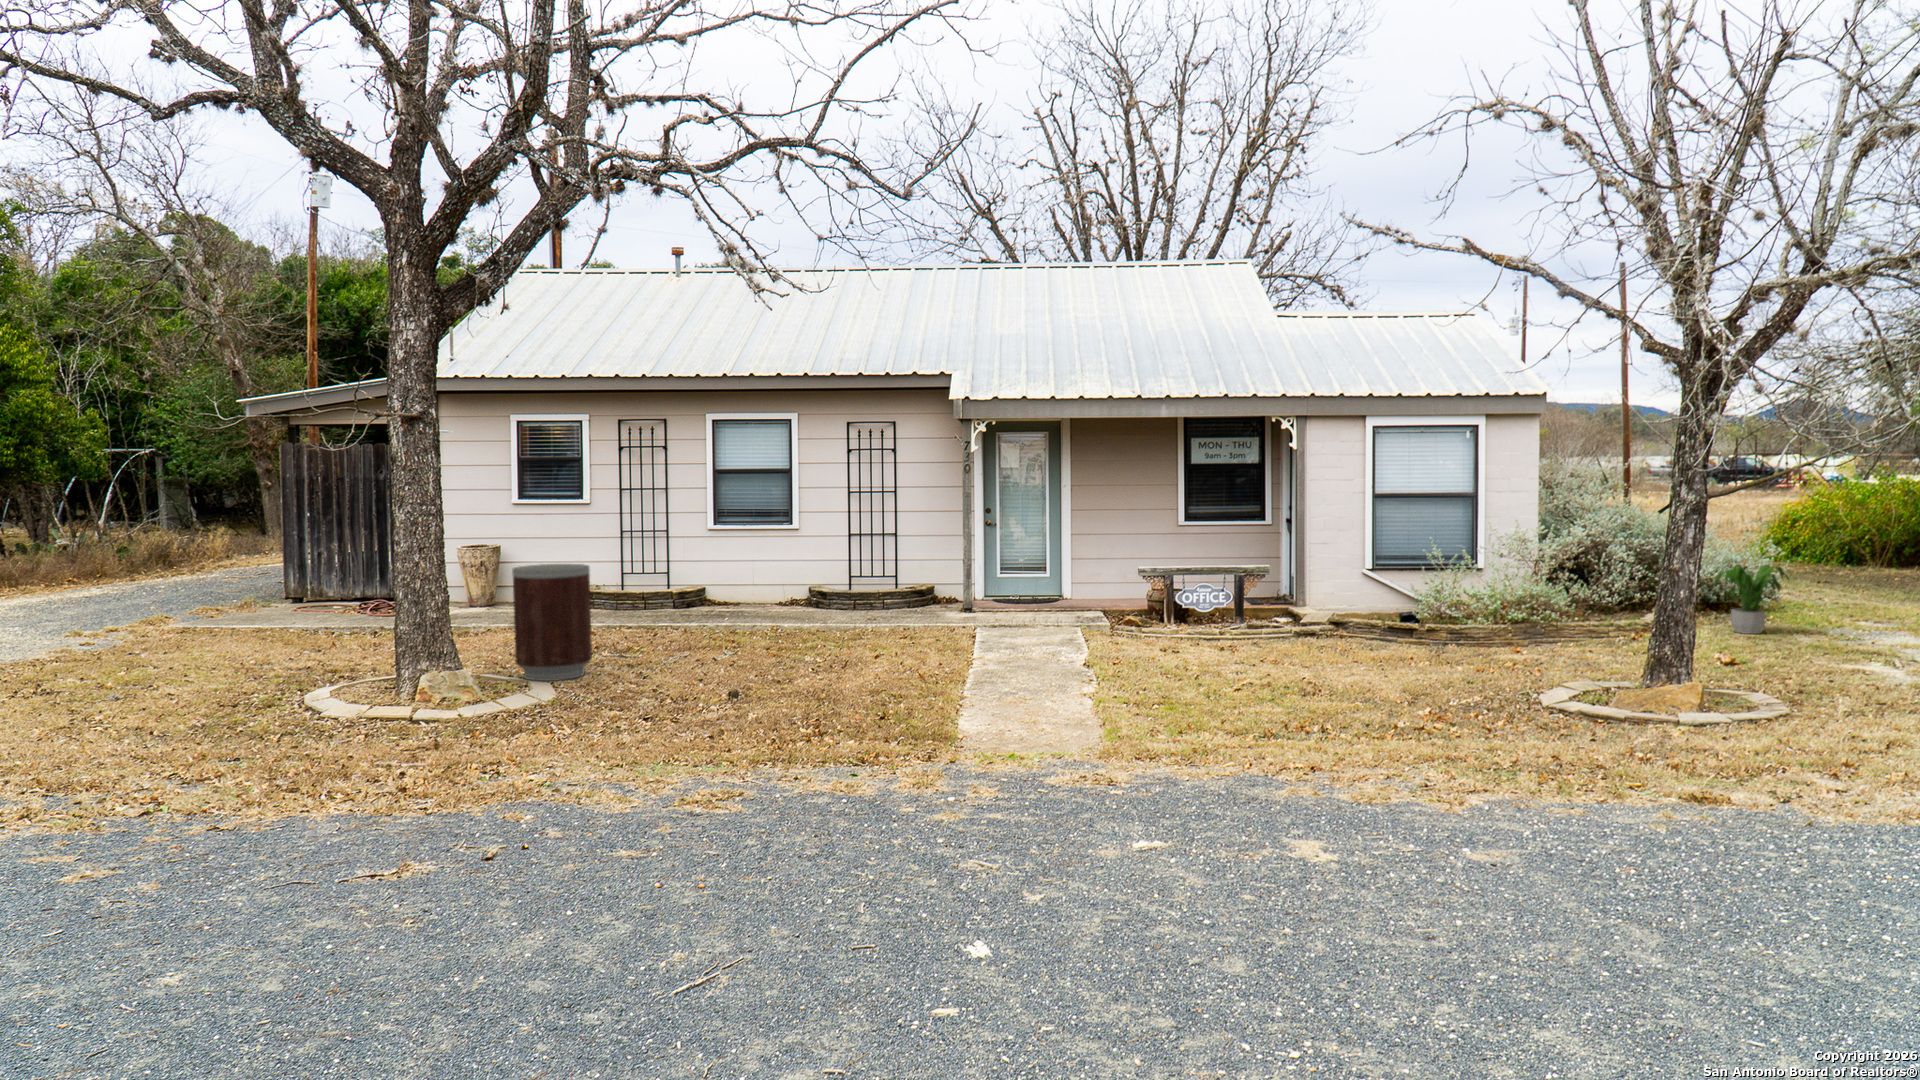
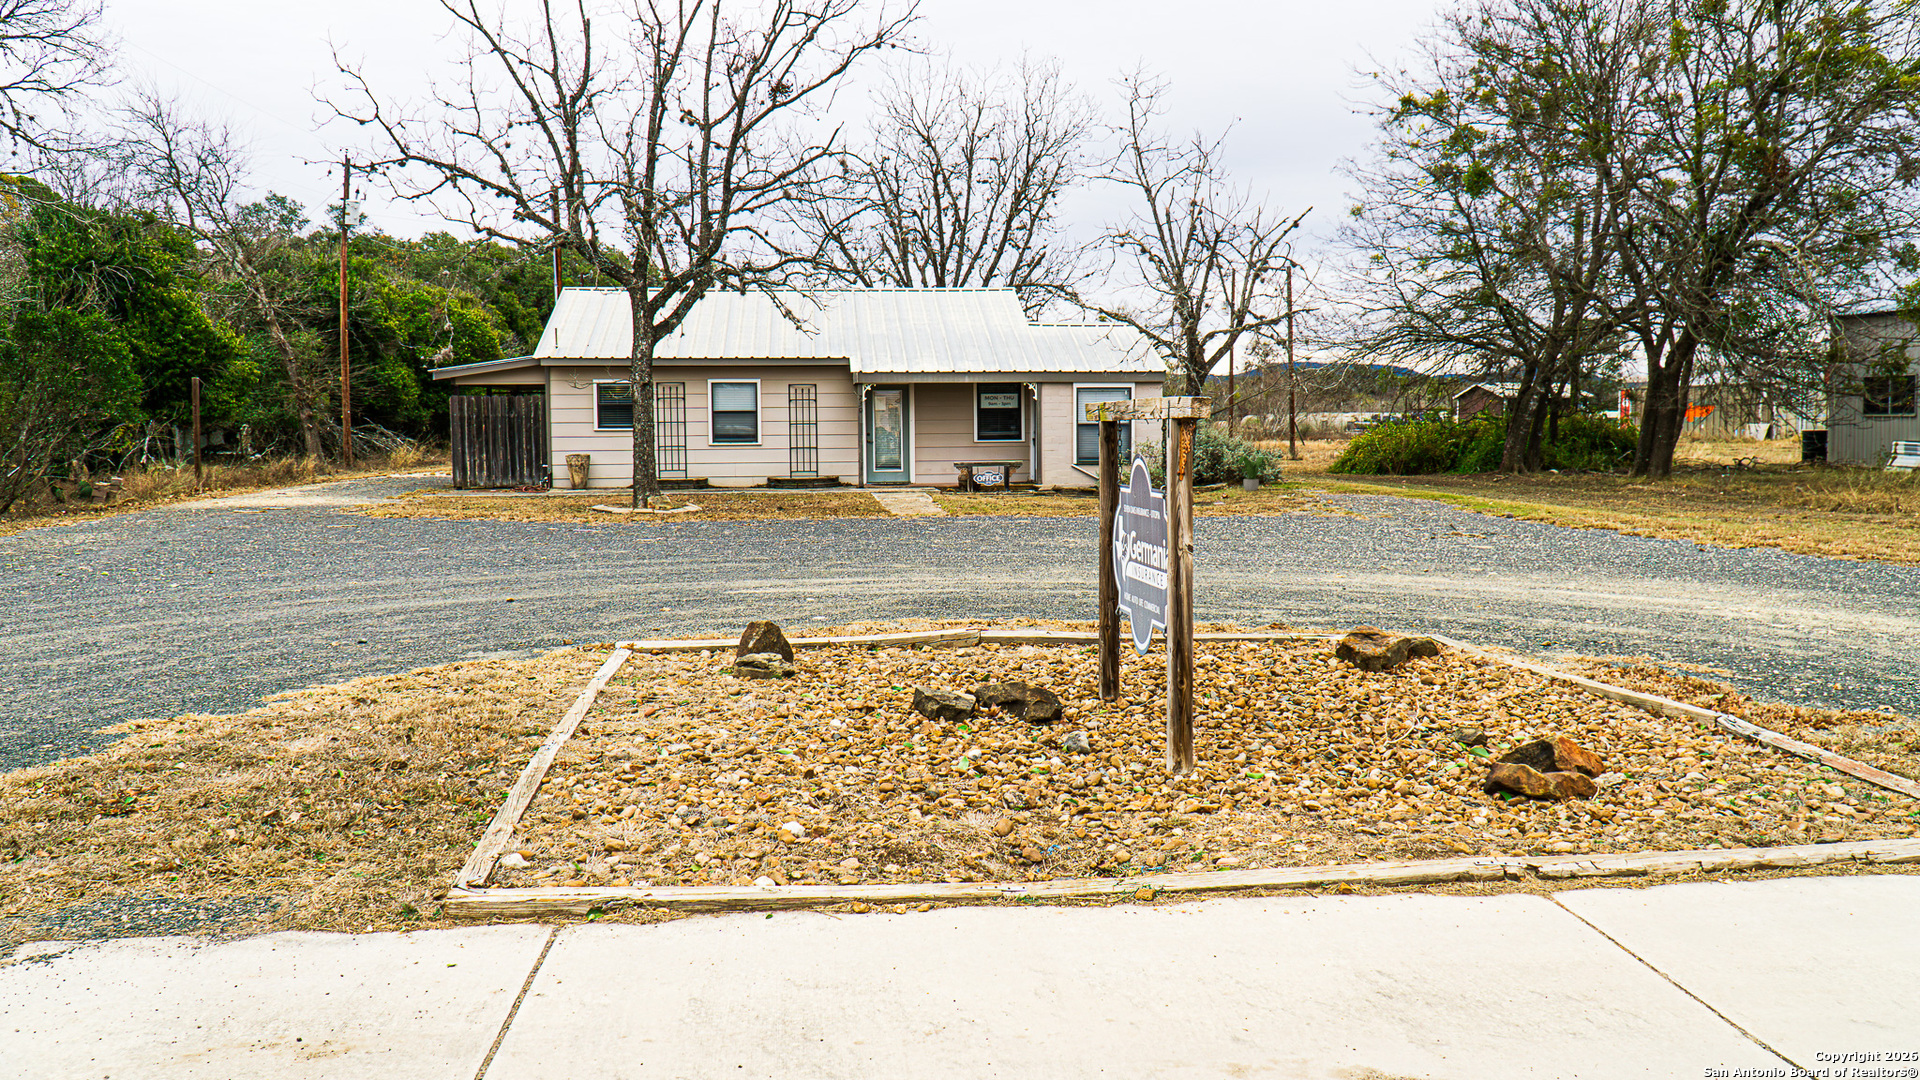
trash can: present [512,564,592,681] -> none [650,451,687,506]

